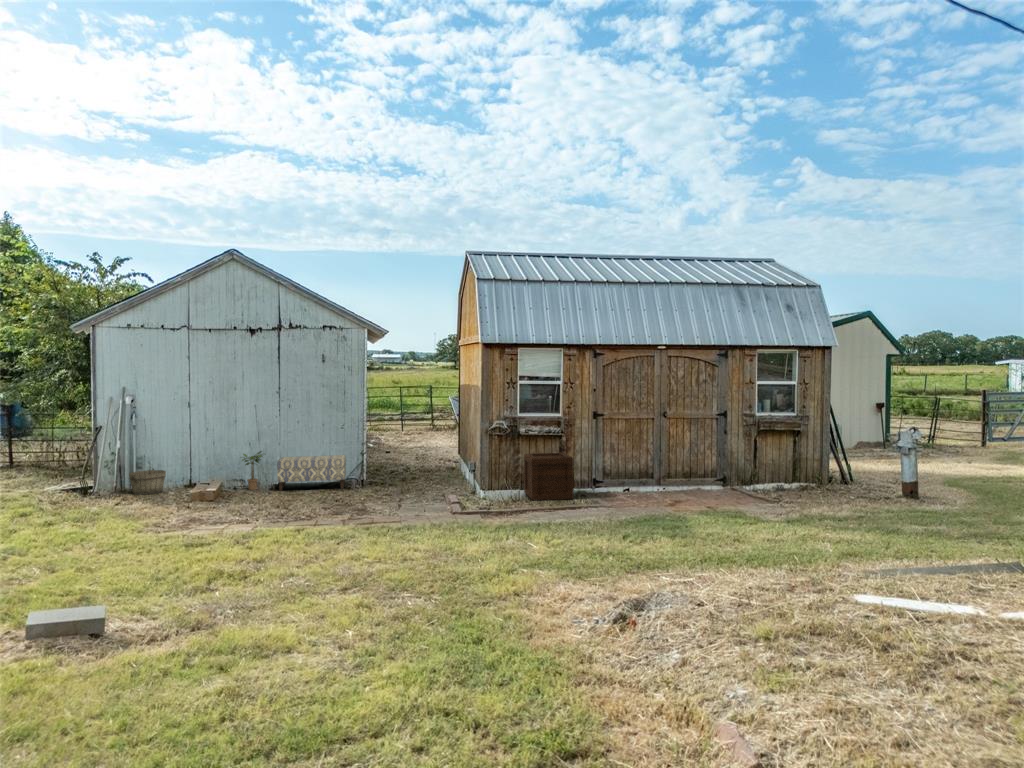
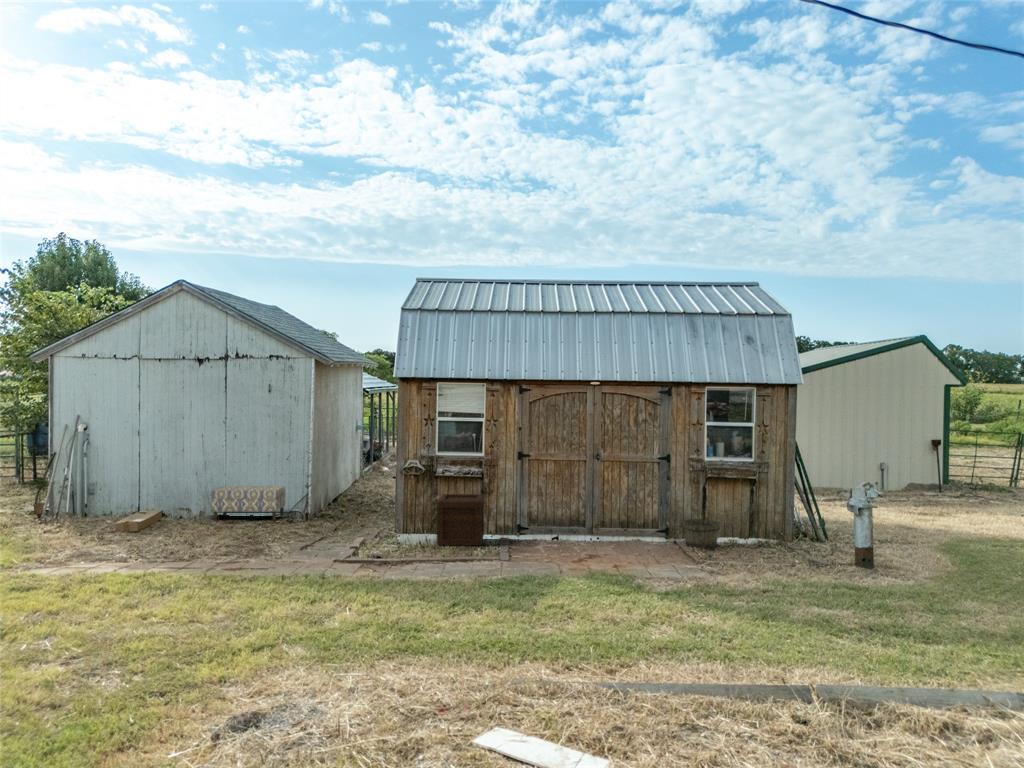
potted plant: present [242,451,262,490] -> present [31,478,49,514]
wooden bucket: present [129,467,166,495] -> present [683,516,720,548]

